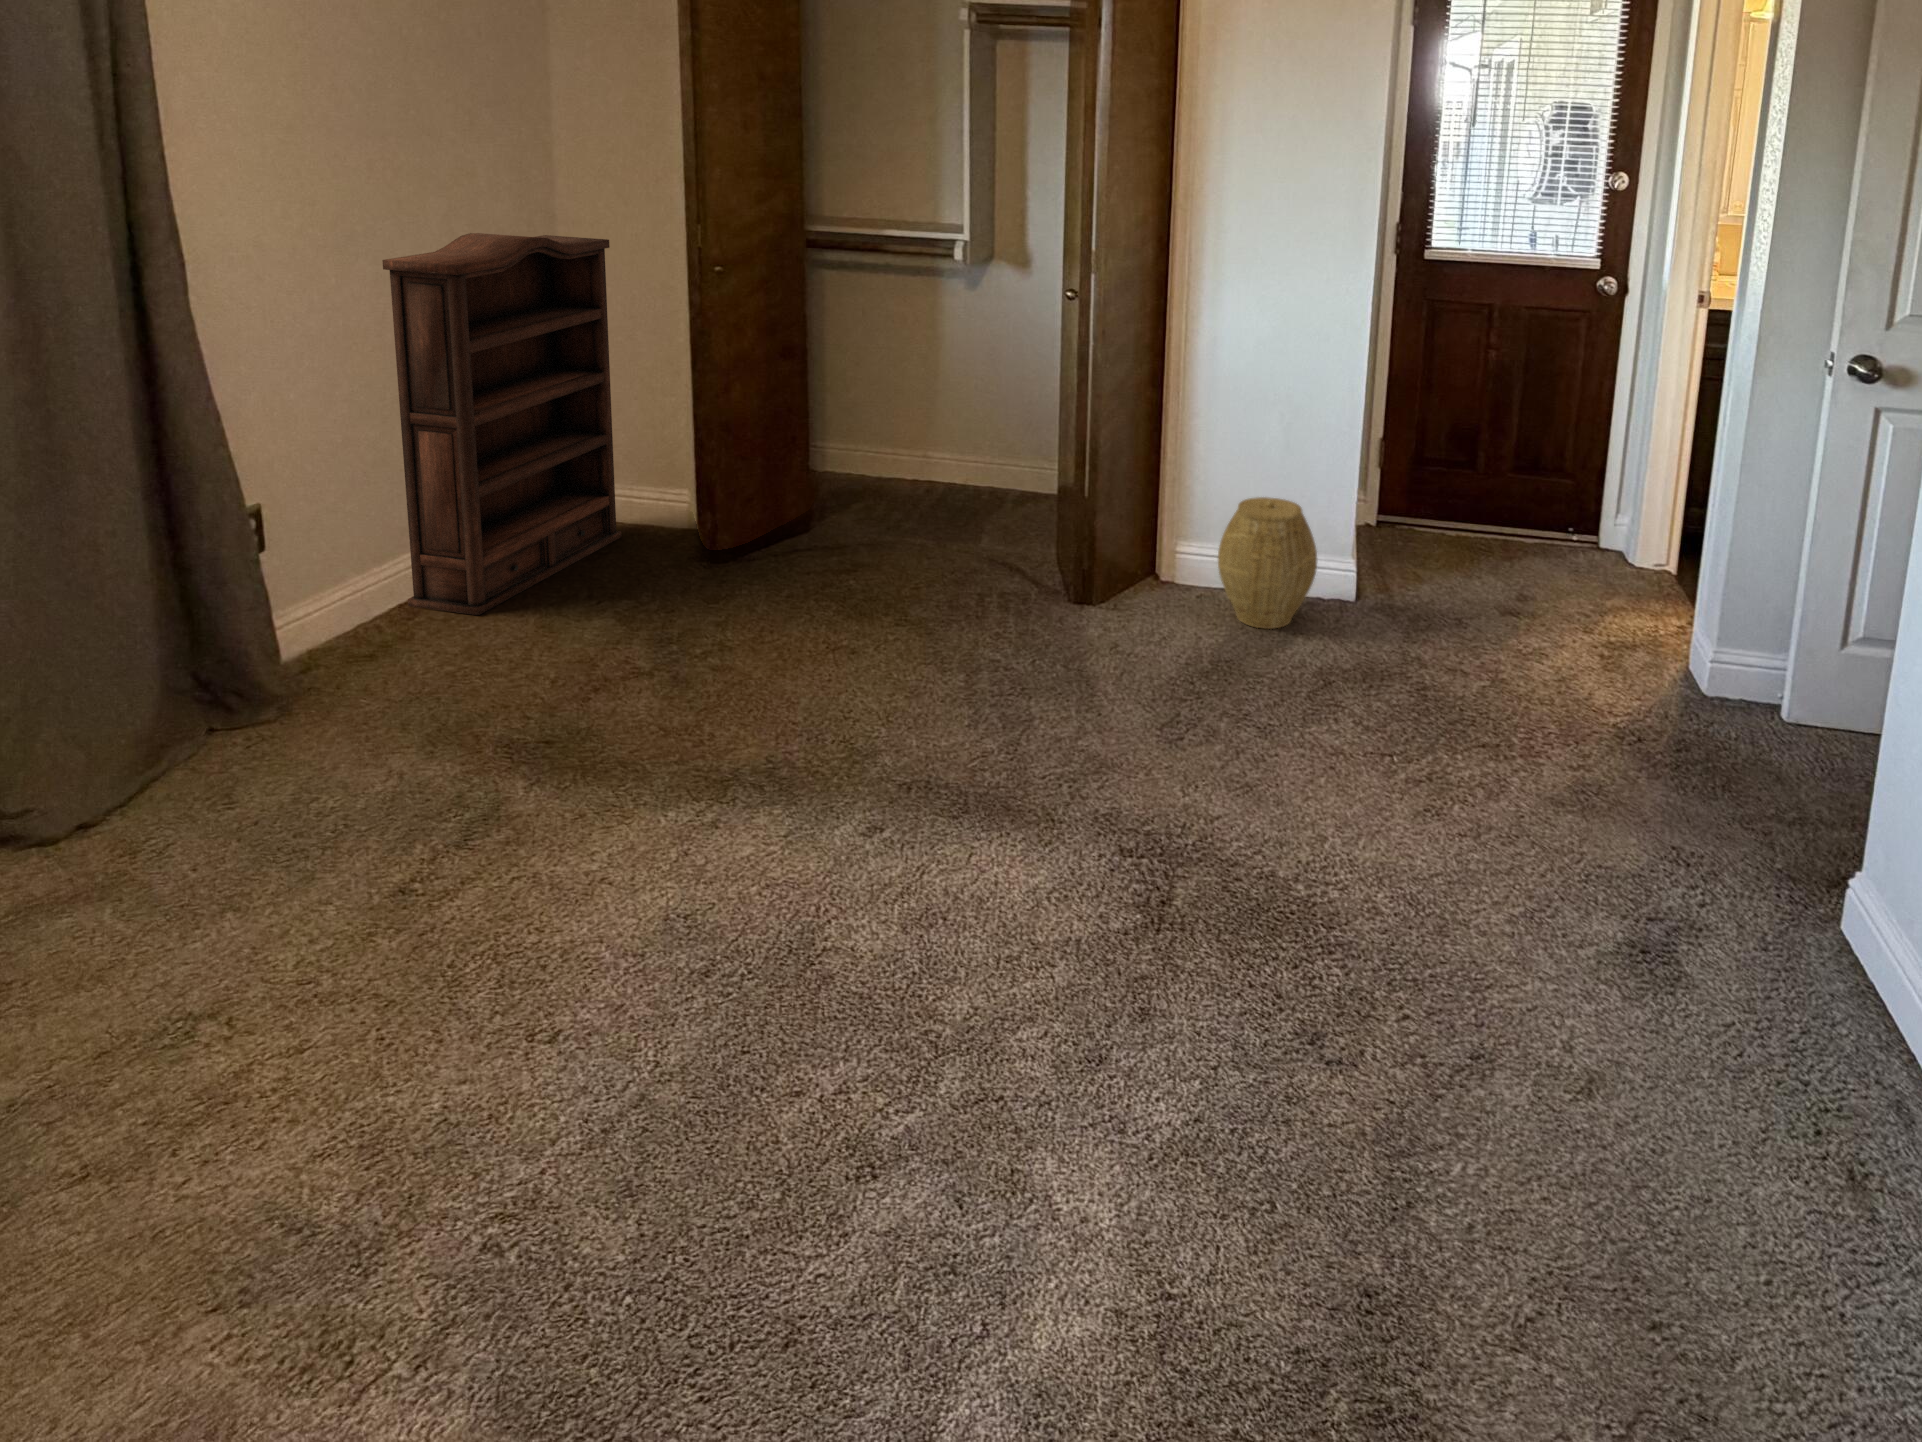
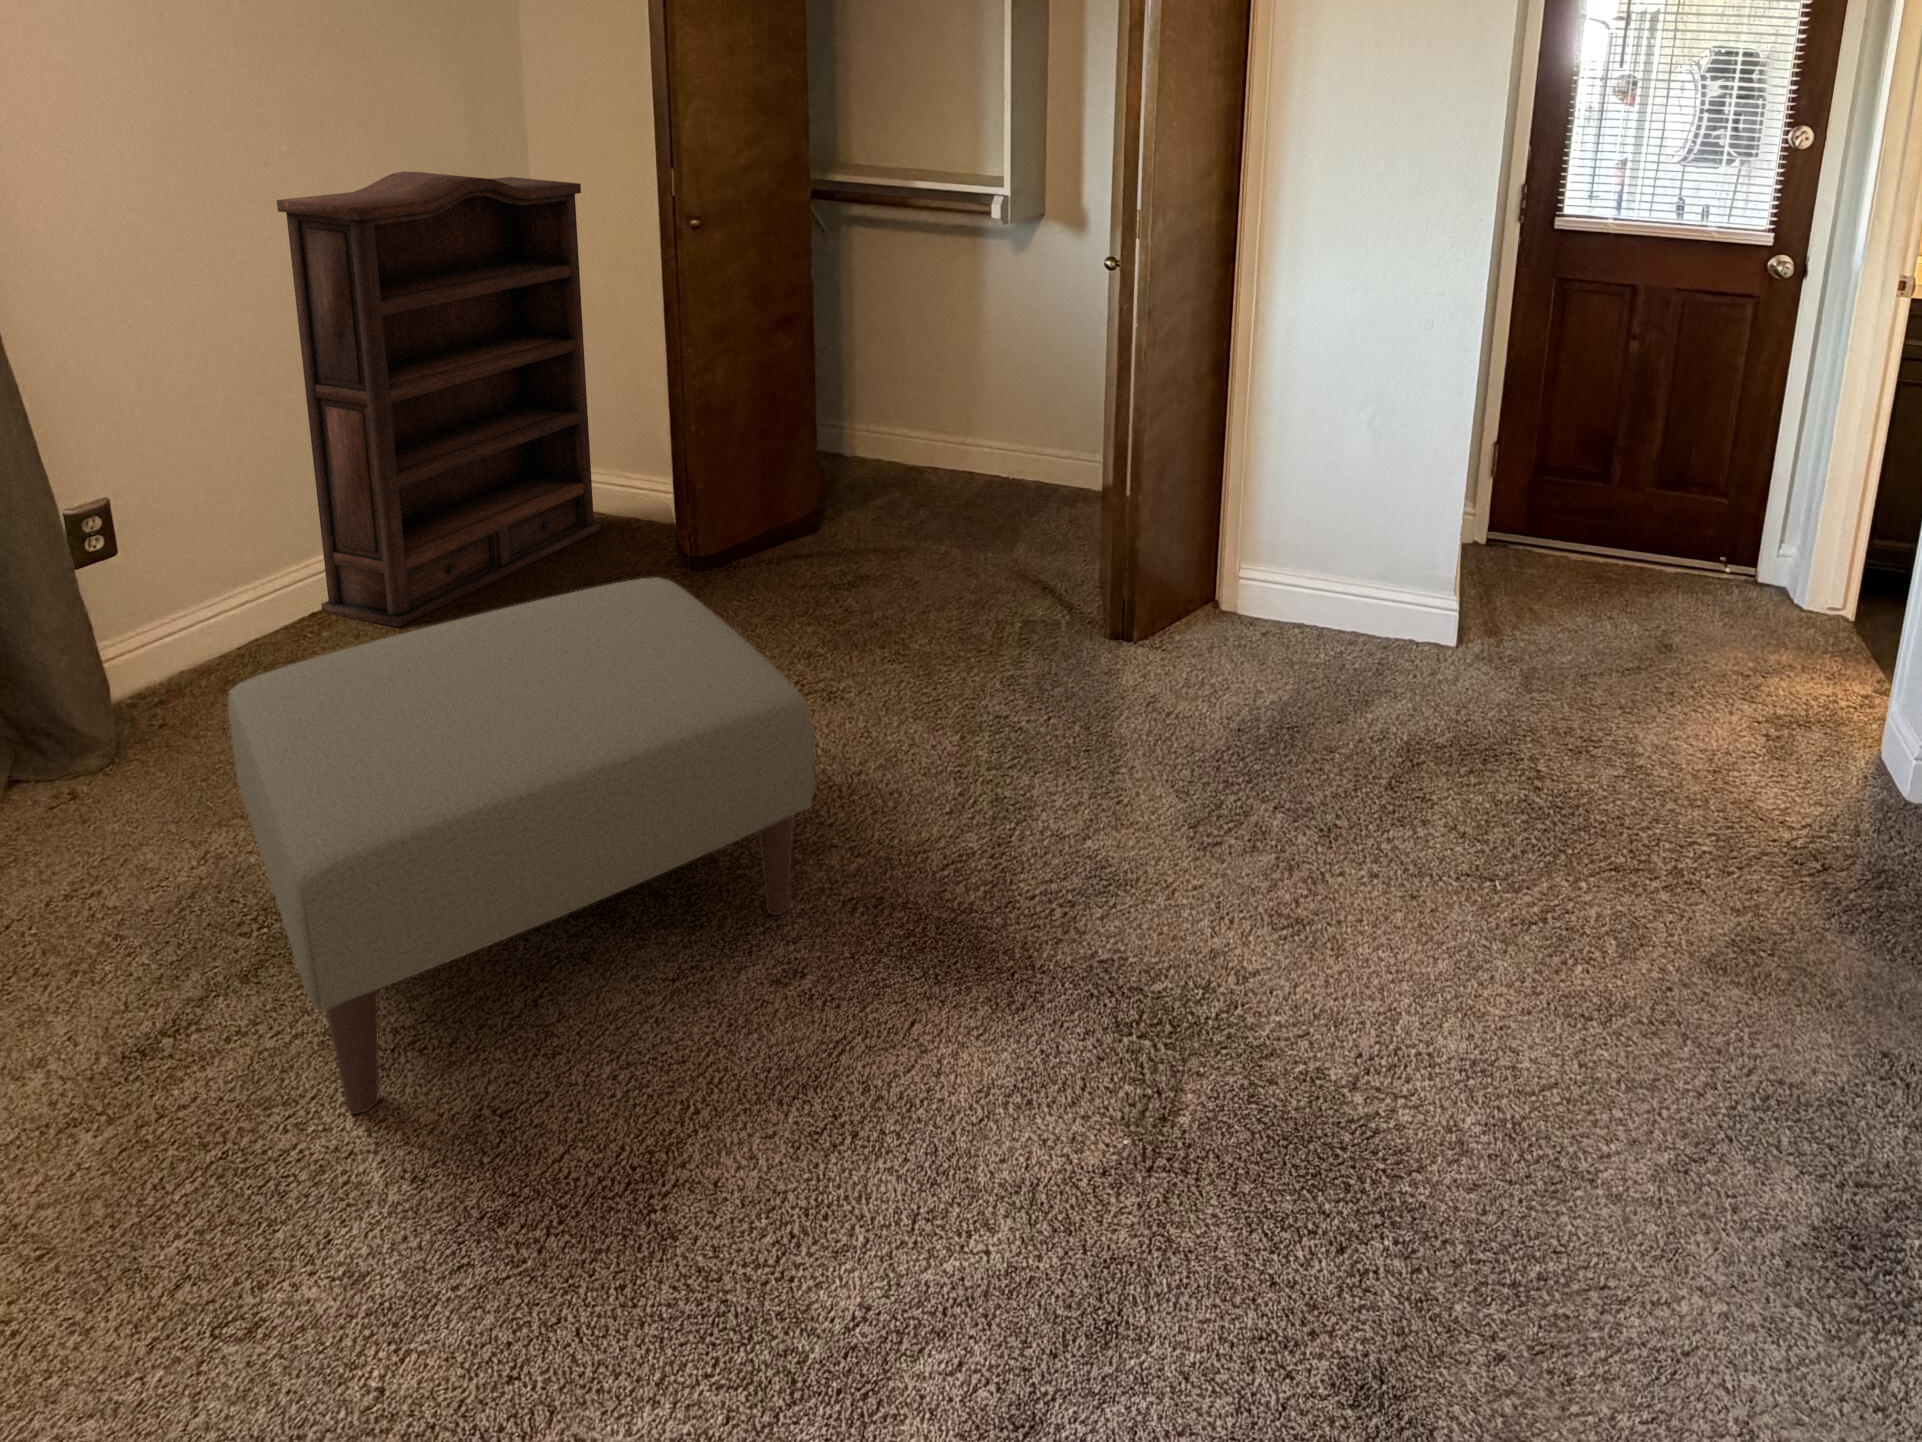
woven basket: present [1218,497,1317,629] -> none [1284,516,1407,680]
ottoman: none [435,552,884,921] -> present [228,577,815,1114]

